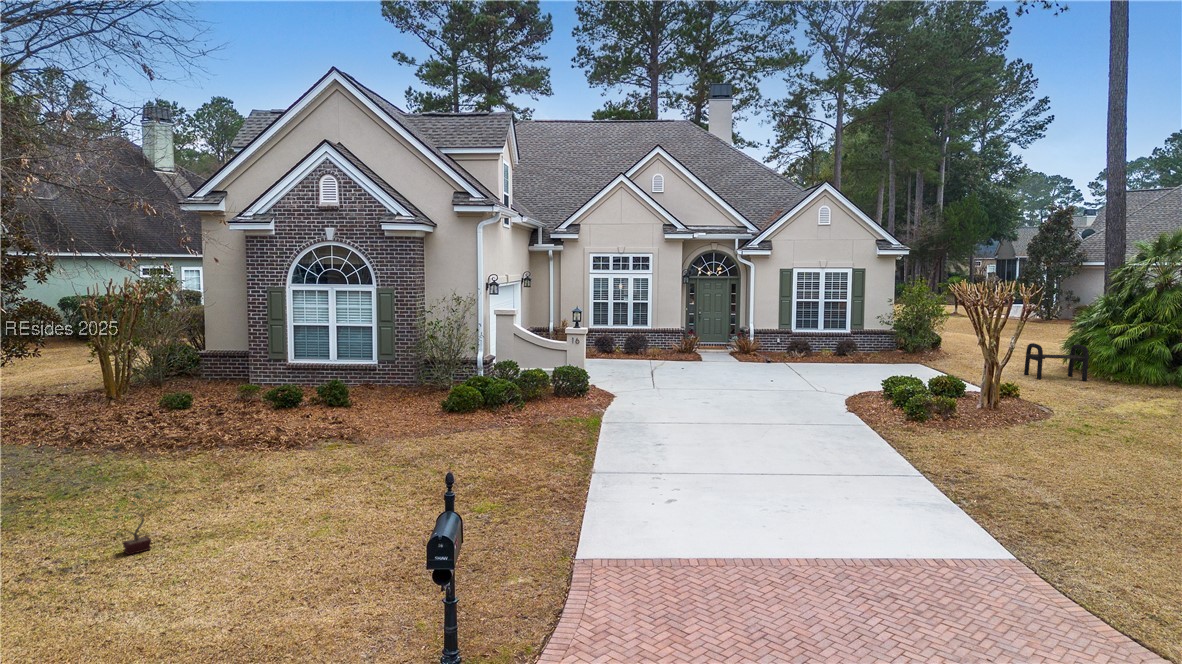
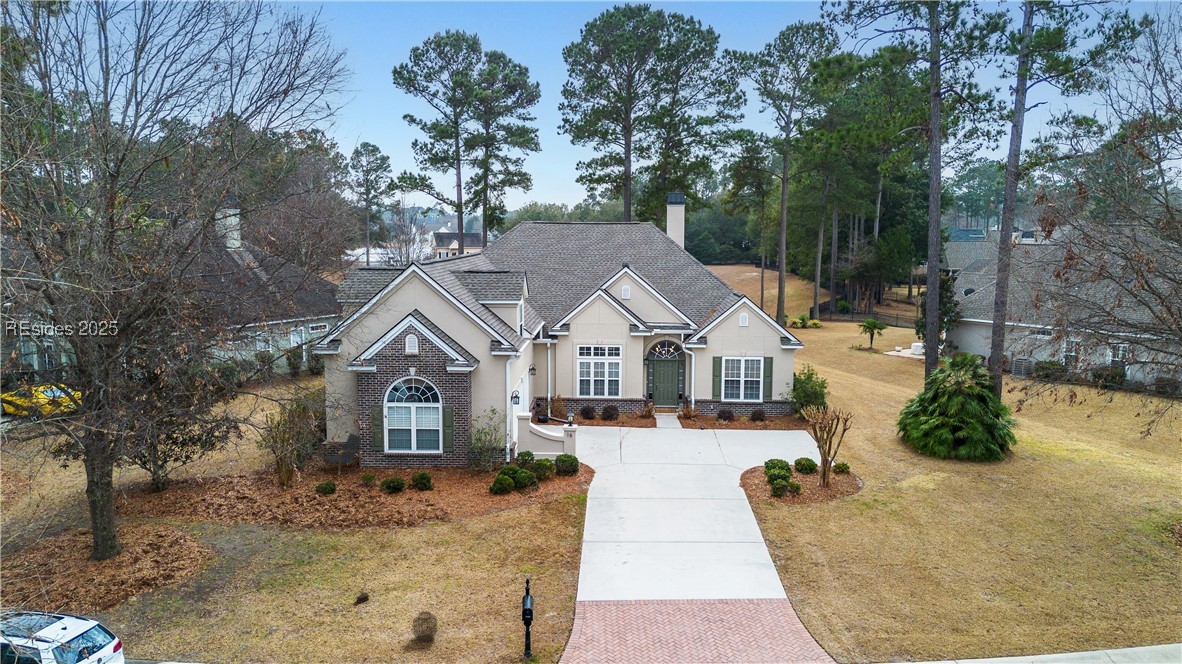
lounge chair: none [192,338,255,396] -> present [323,433,361,474]
bench: present [1024,343,1088,381] -> none [872,420,911,446]
woven basket: none [196,561,257,628] -> present [413,612,437,642]

